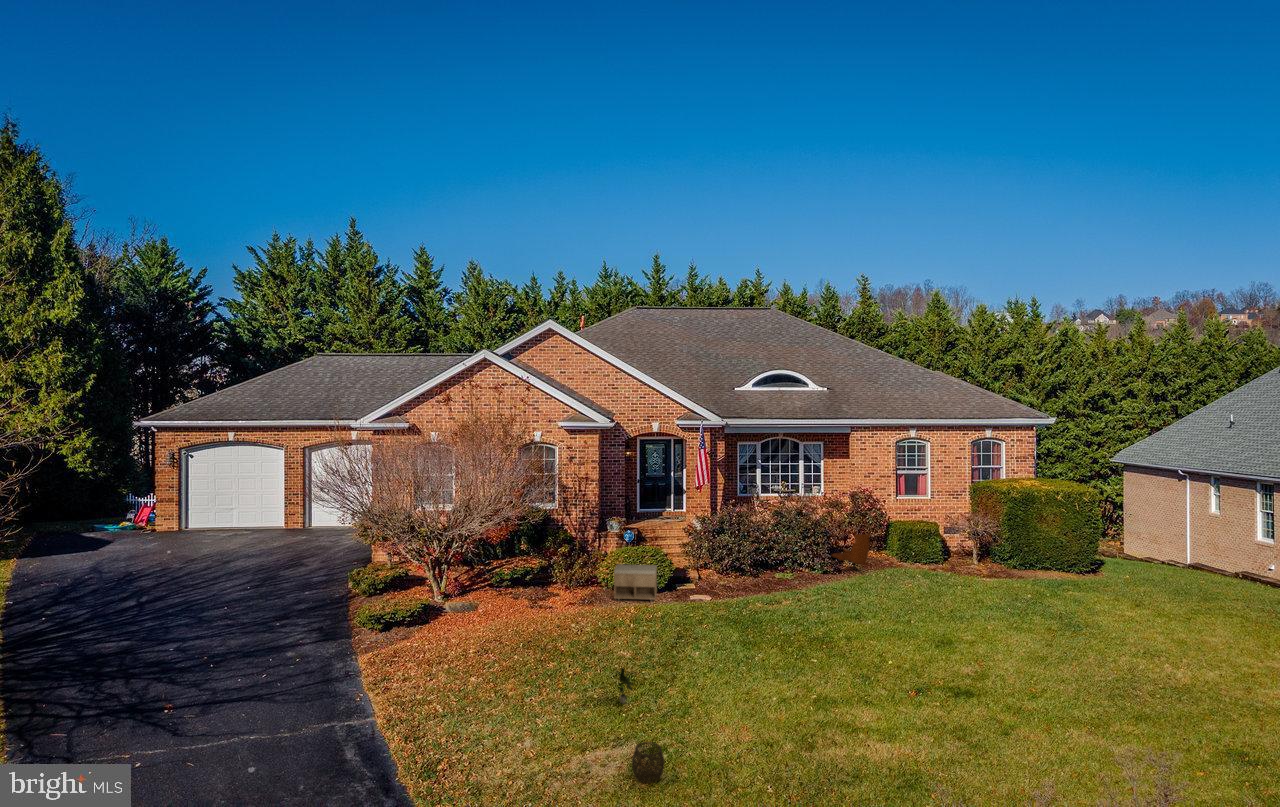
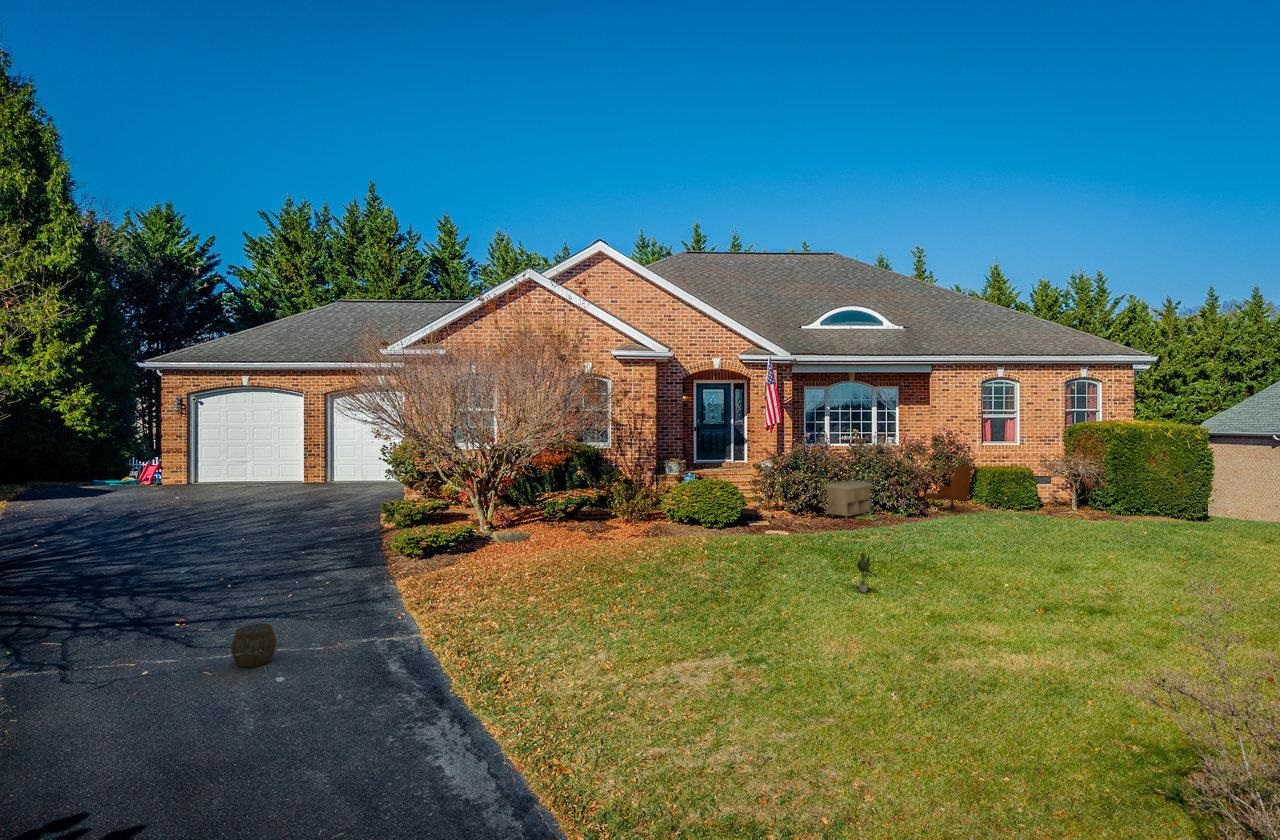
storage bench: present [614,564,657,602] -> present [826,481,872,519]
potted plant: present [617,668,633,703] -> present [857,553,877,592]
woven basket: present [632,742,665,783] -> present [231,624,277,667]

